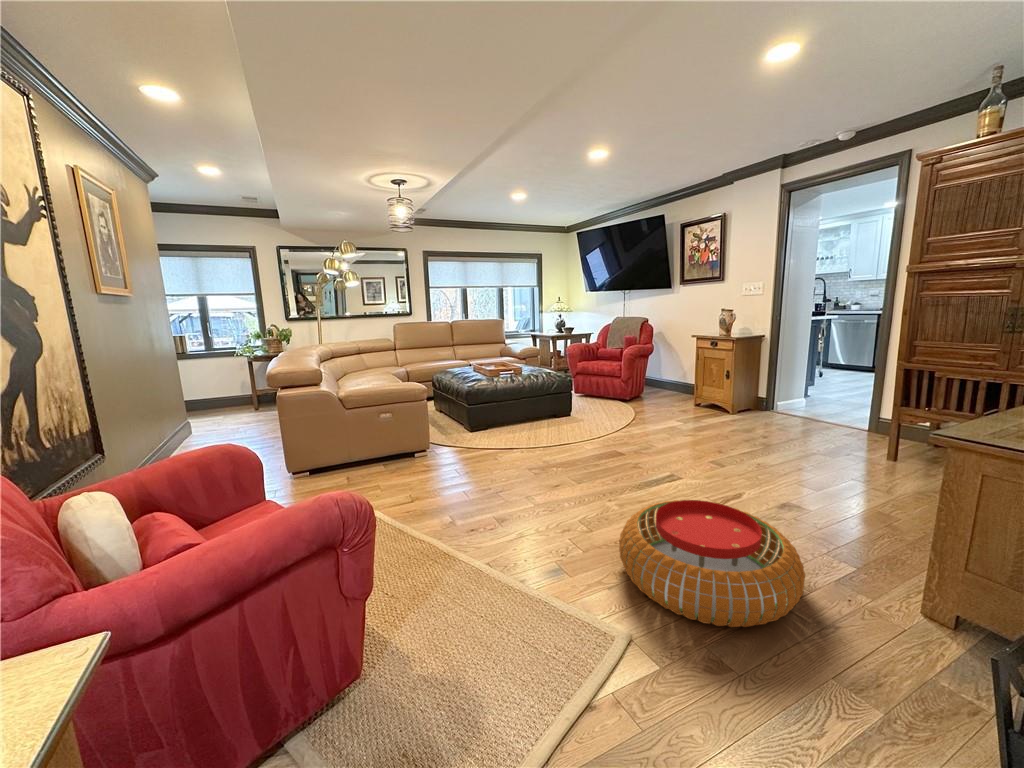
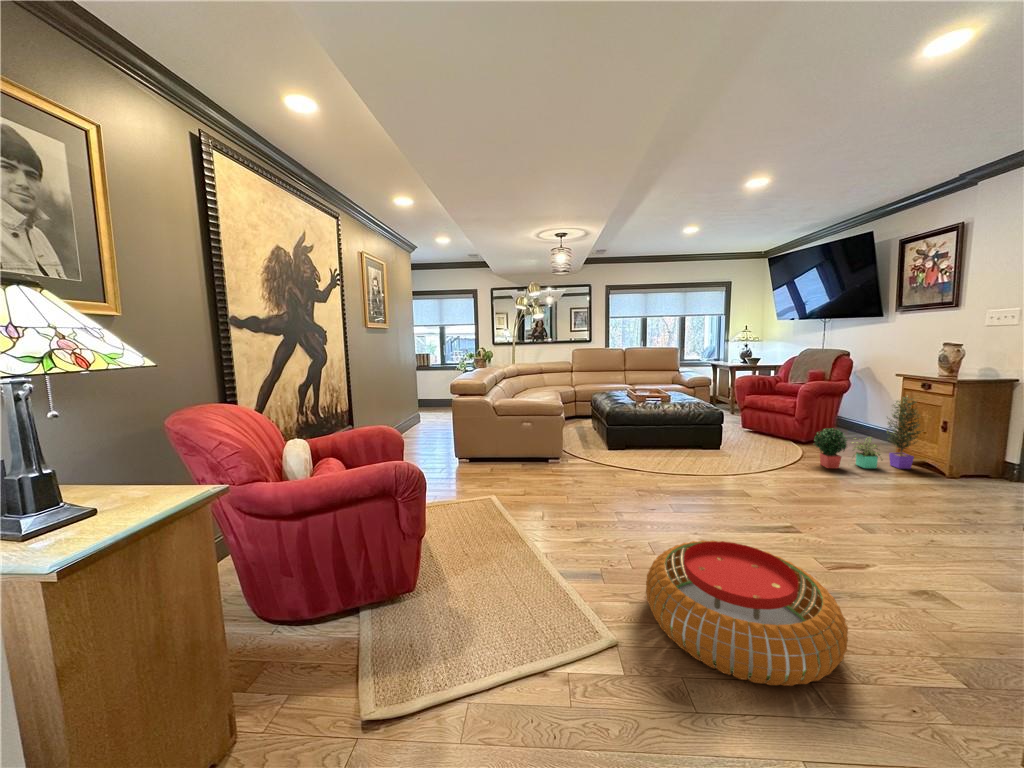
potted plant: none [646,352,715,419] -> present [814,397,921,469]

